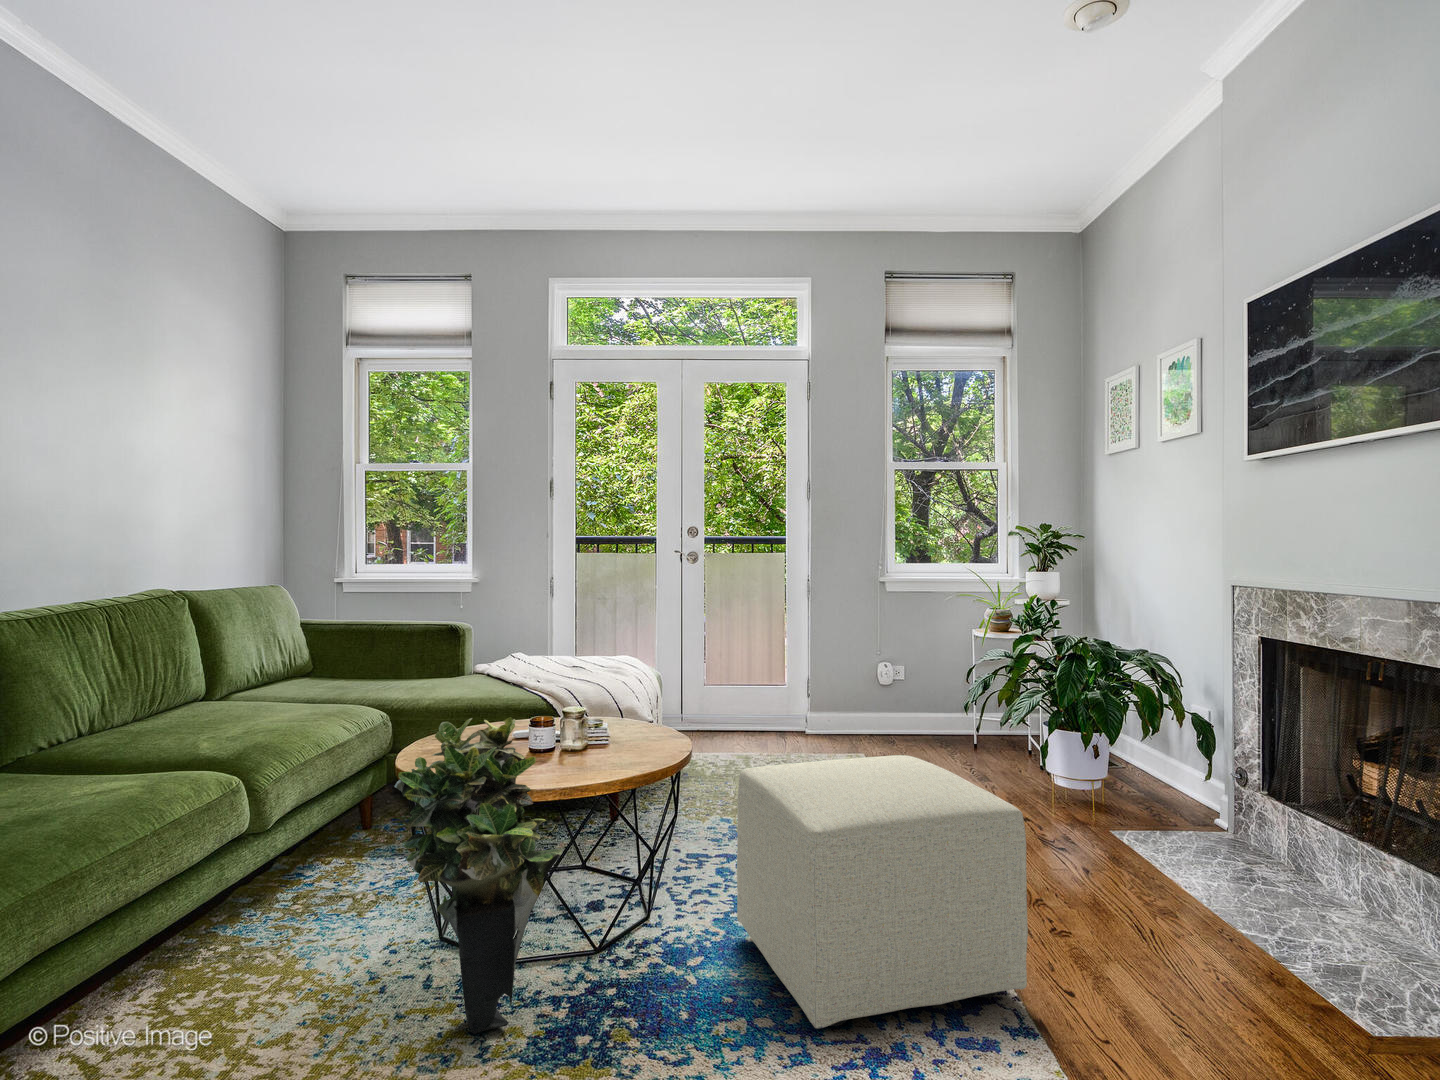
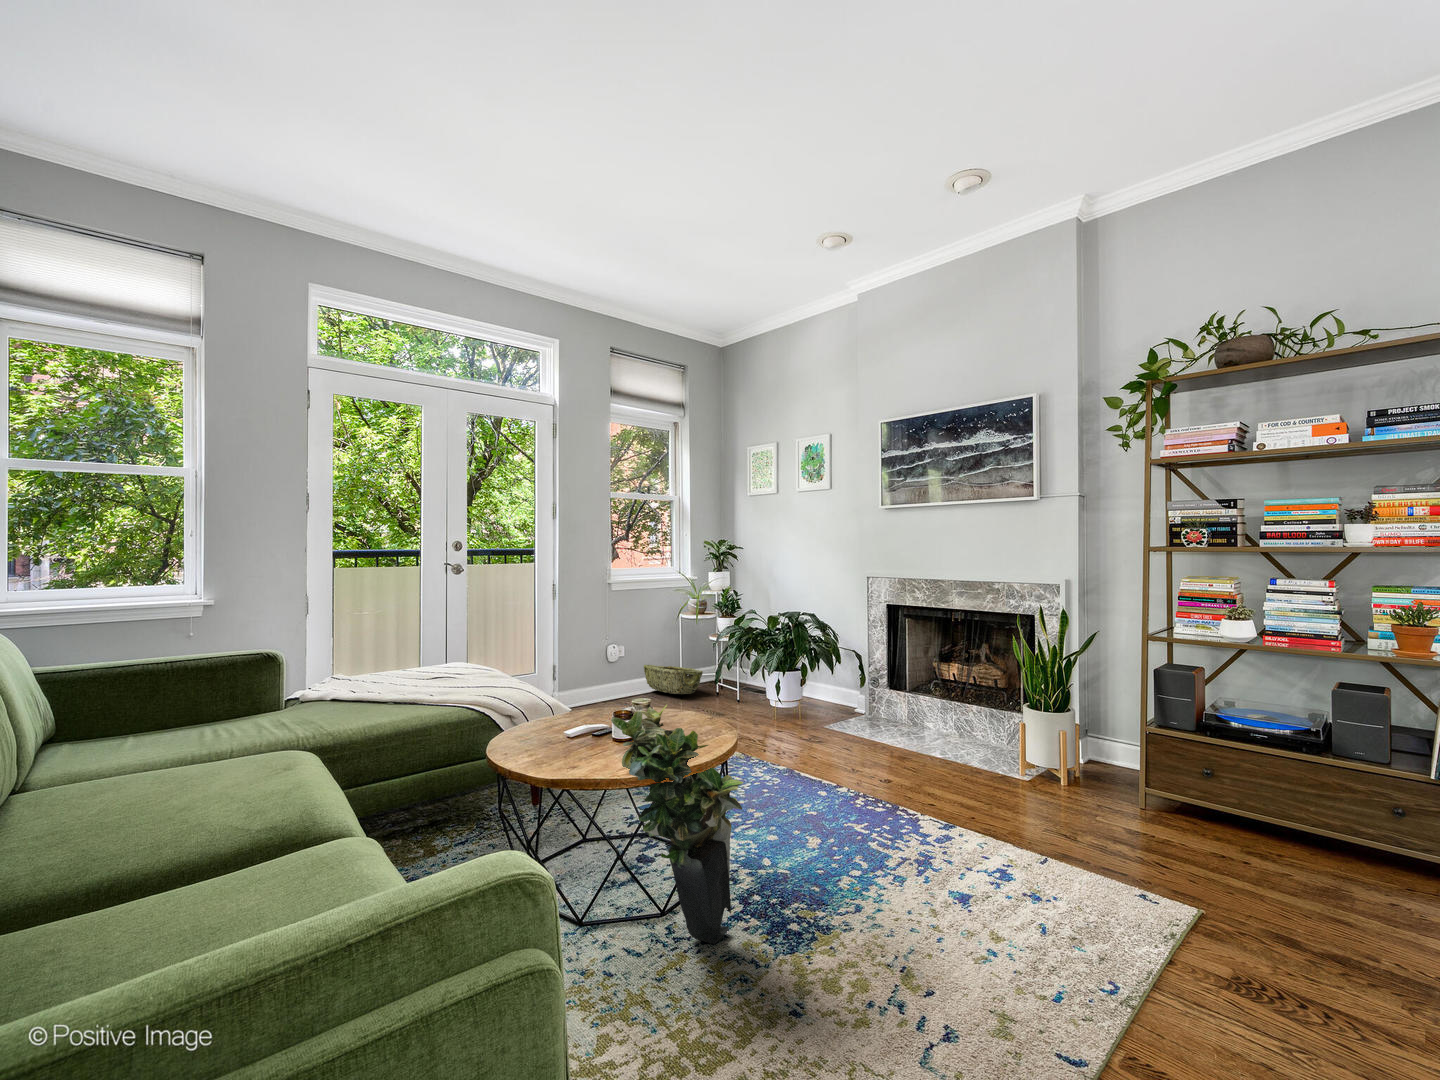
woven basket: none [931,698,1006,748] -> present [644,665,703,695]
ottoman: present [737,755,1028,1028] -> none [748,693,919,857]

